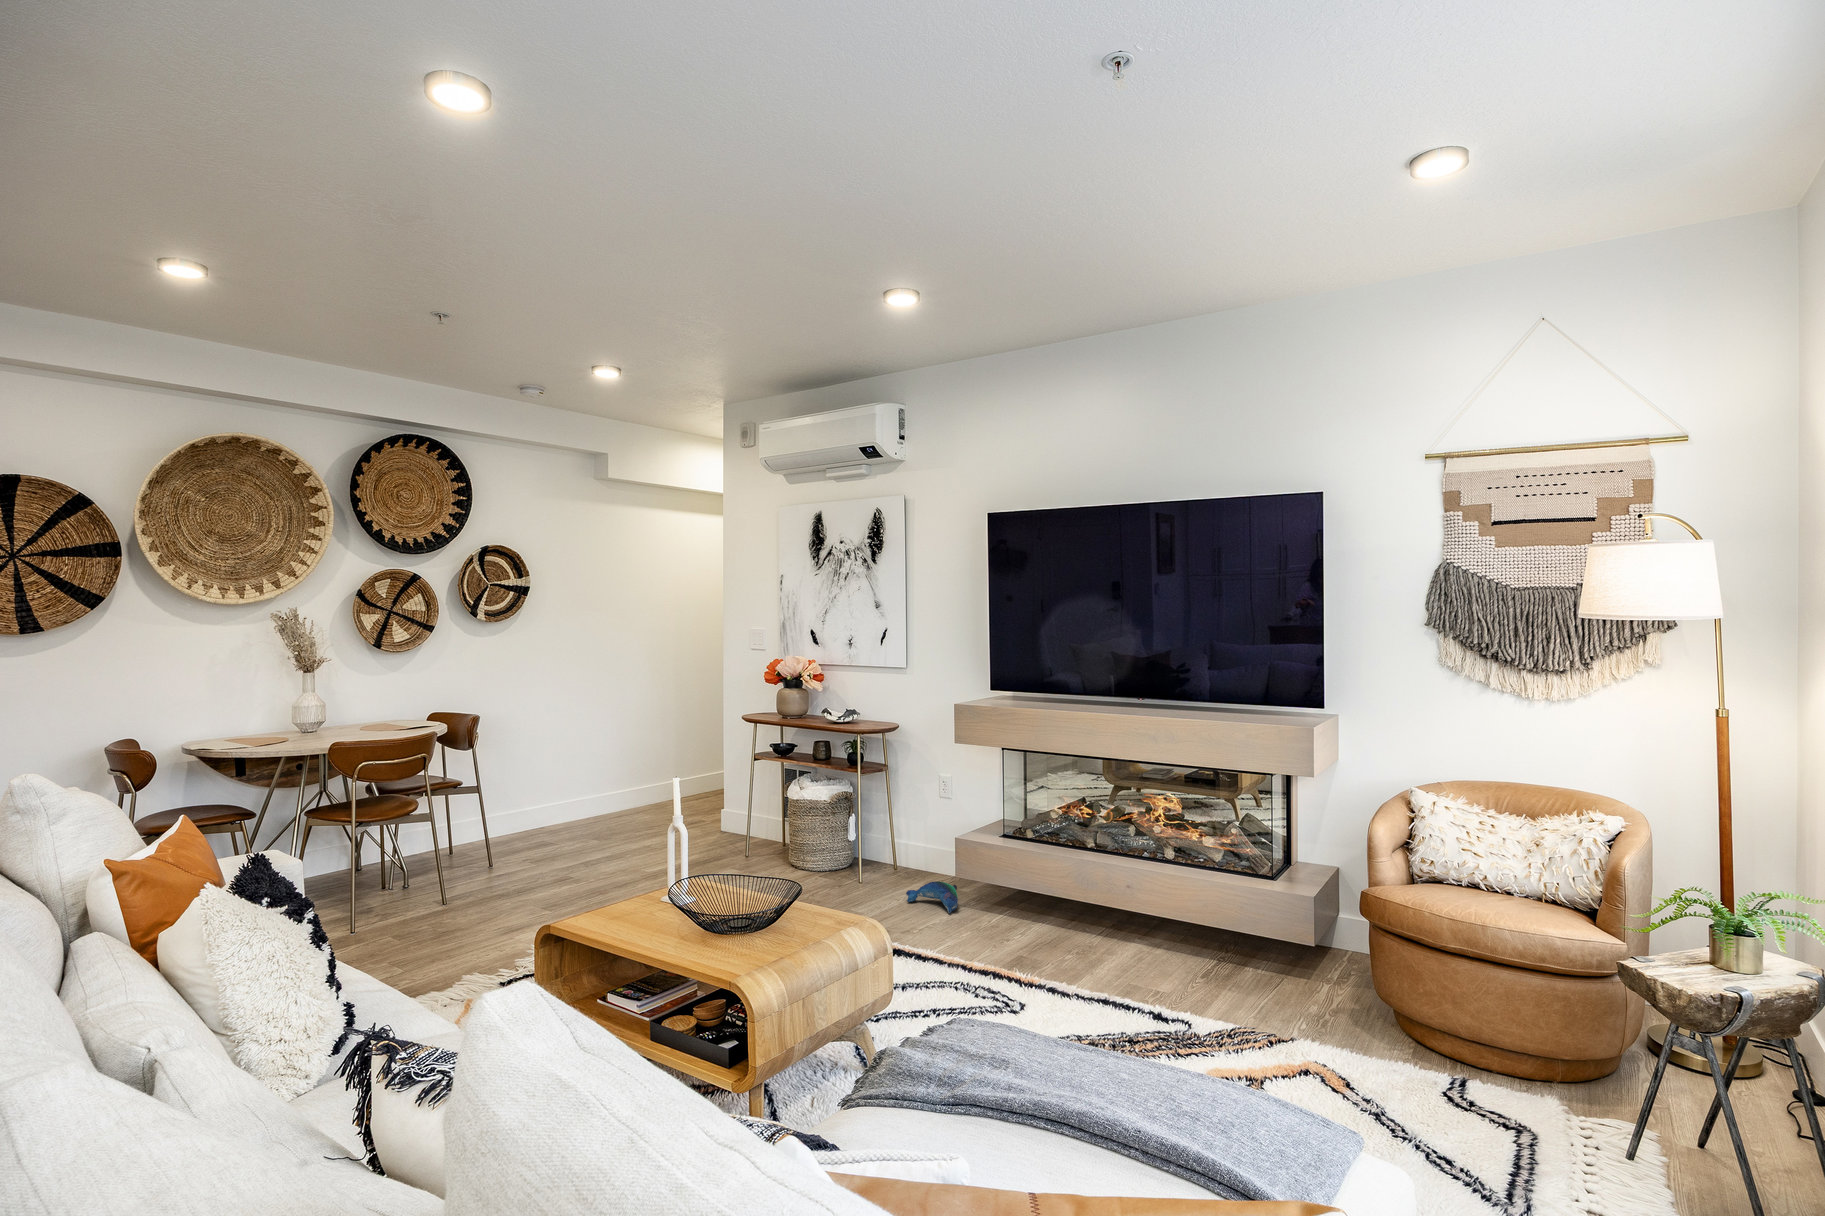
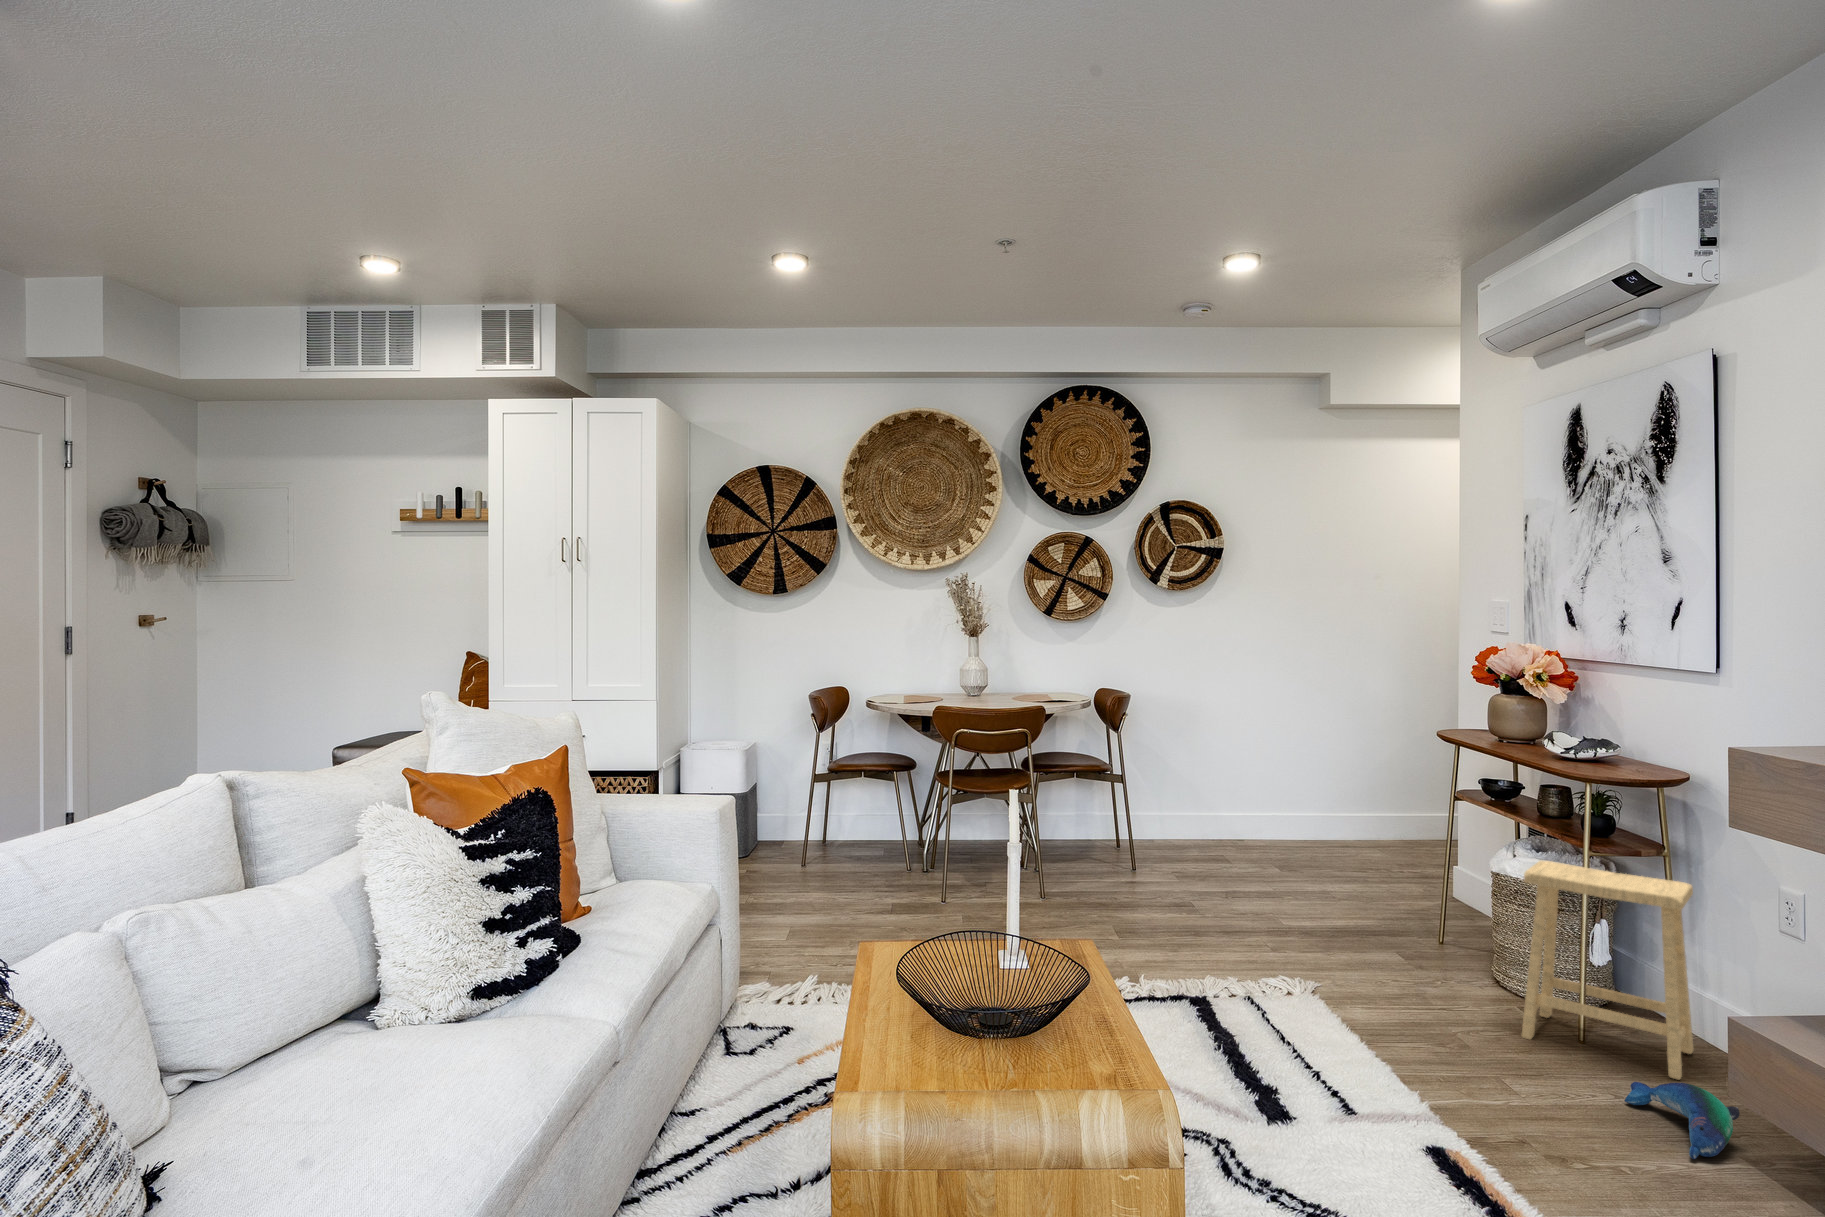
footstool: none [835,783,915,891] -> present [1522,861,1693,1080]

